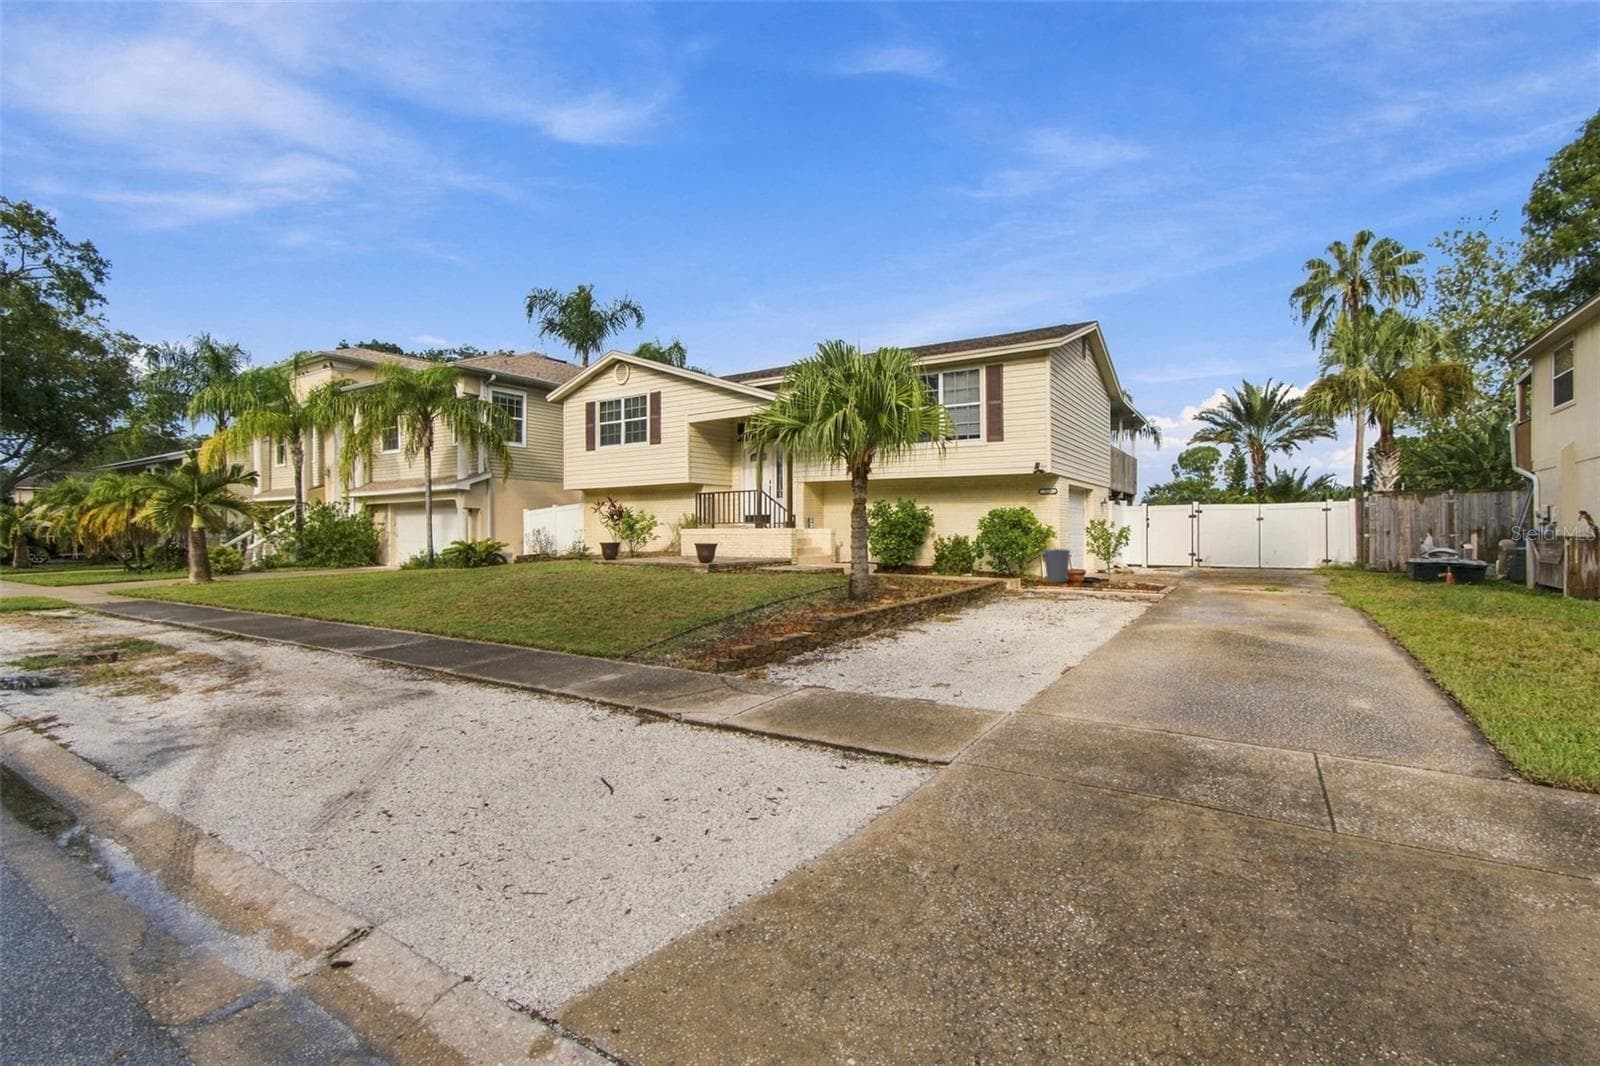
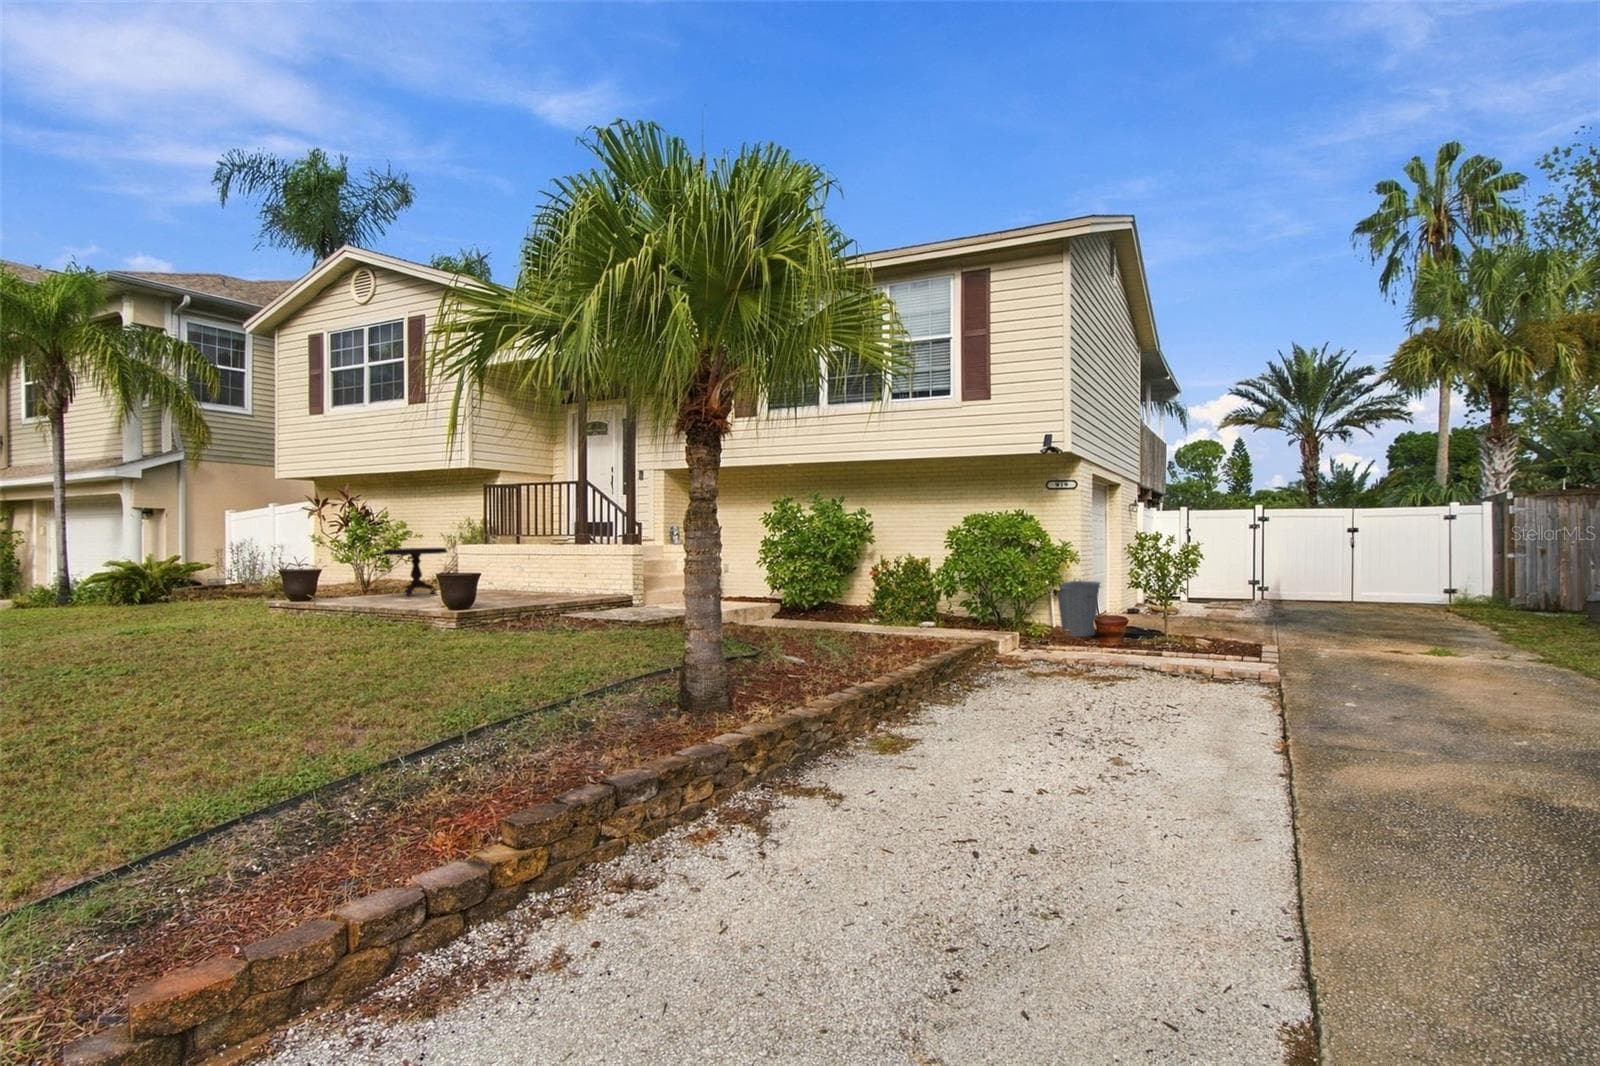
side table: none [644,531,680,559] -> present [383,548,447,596]

